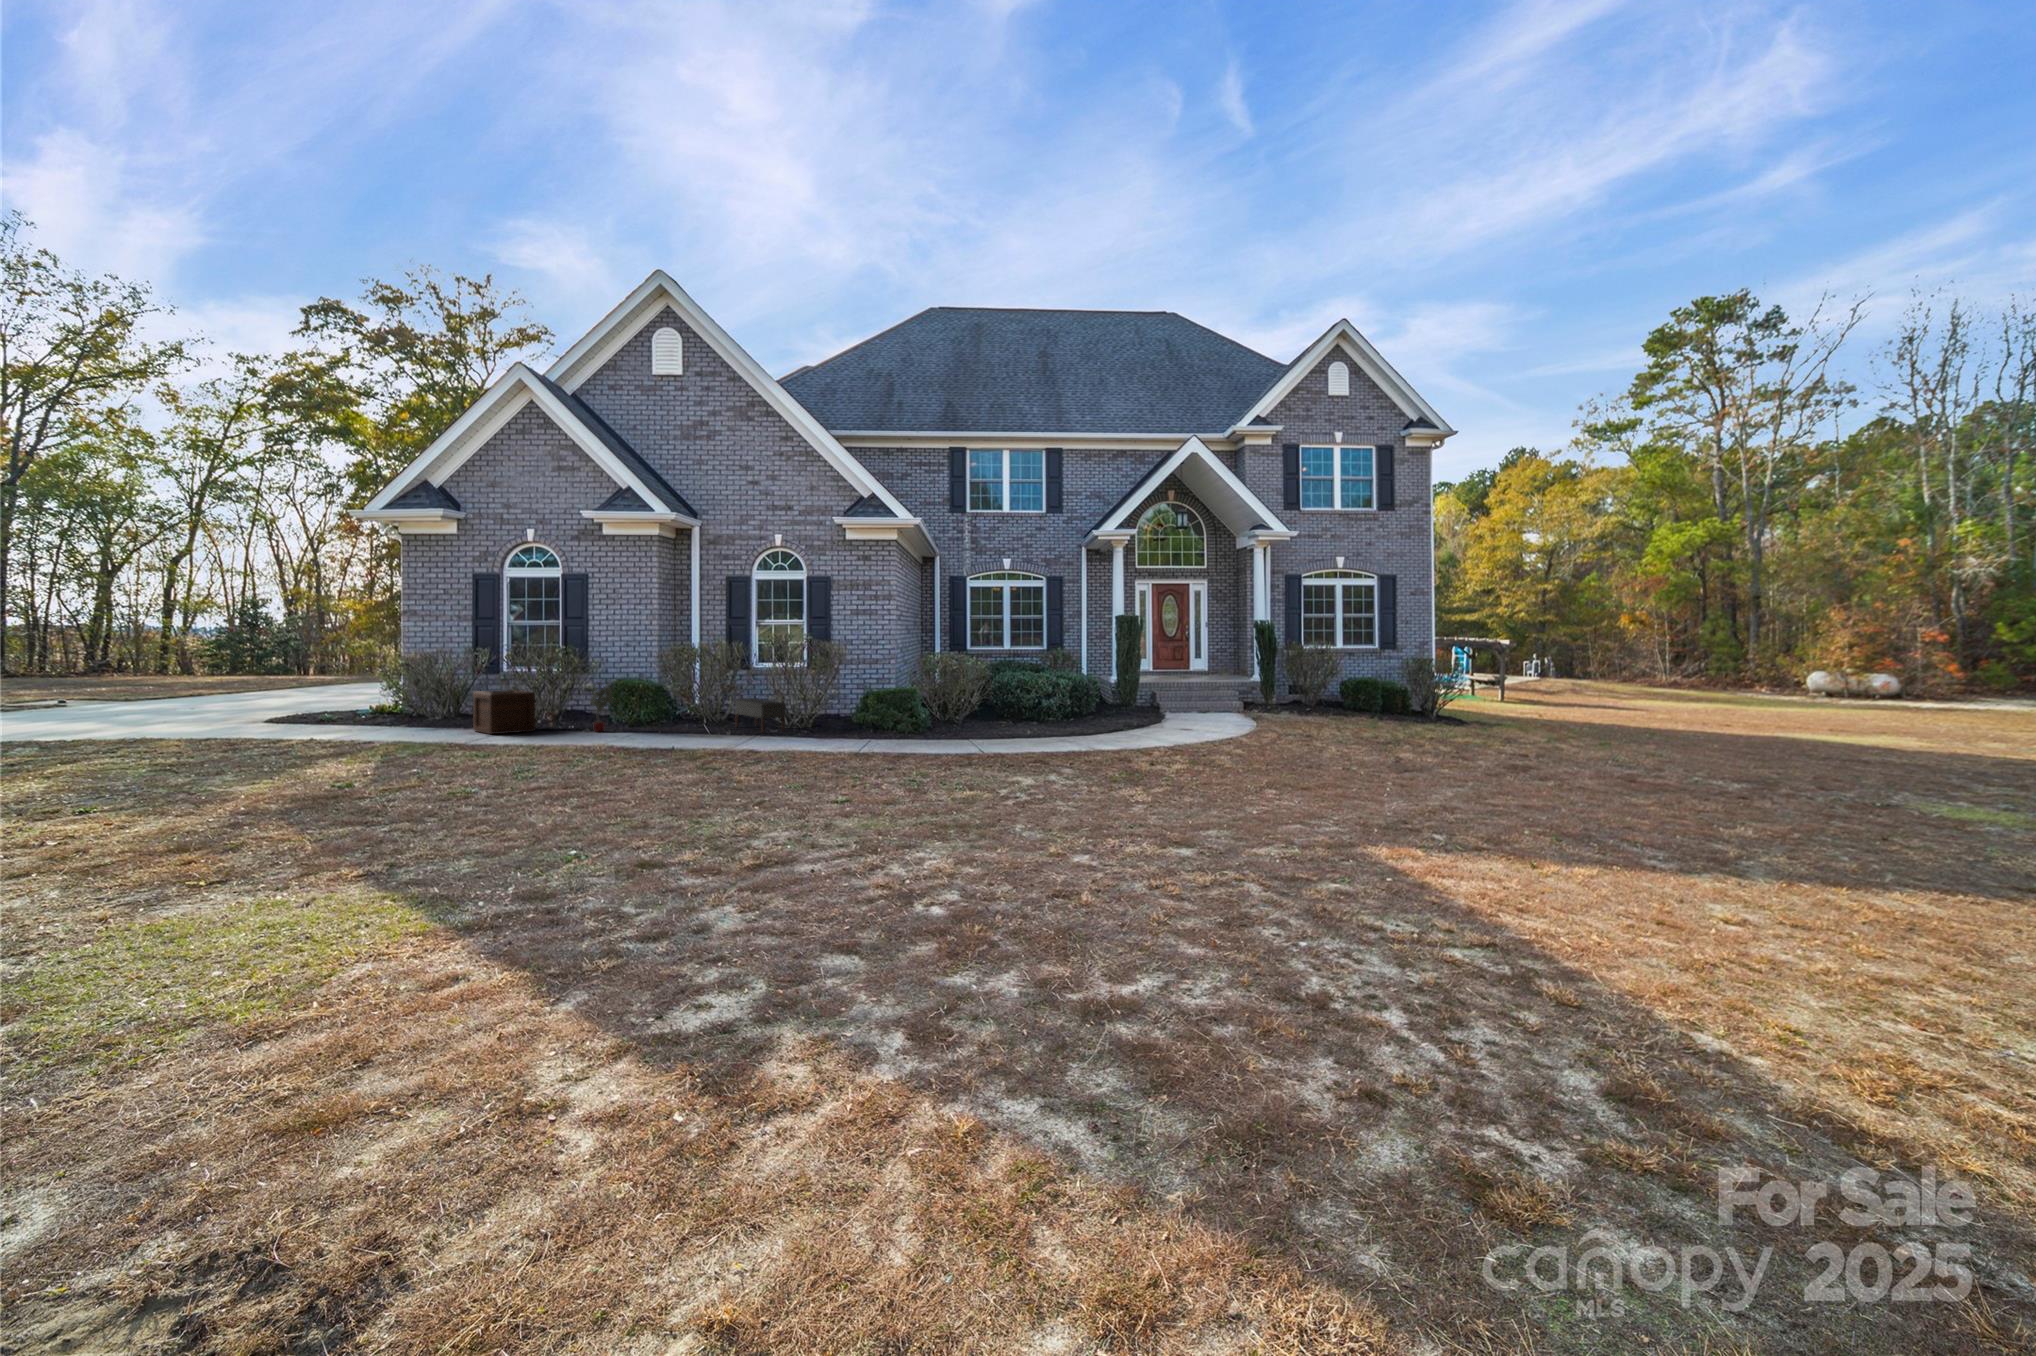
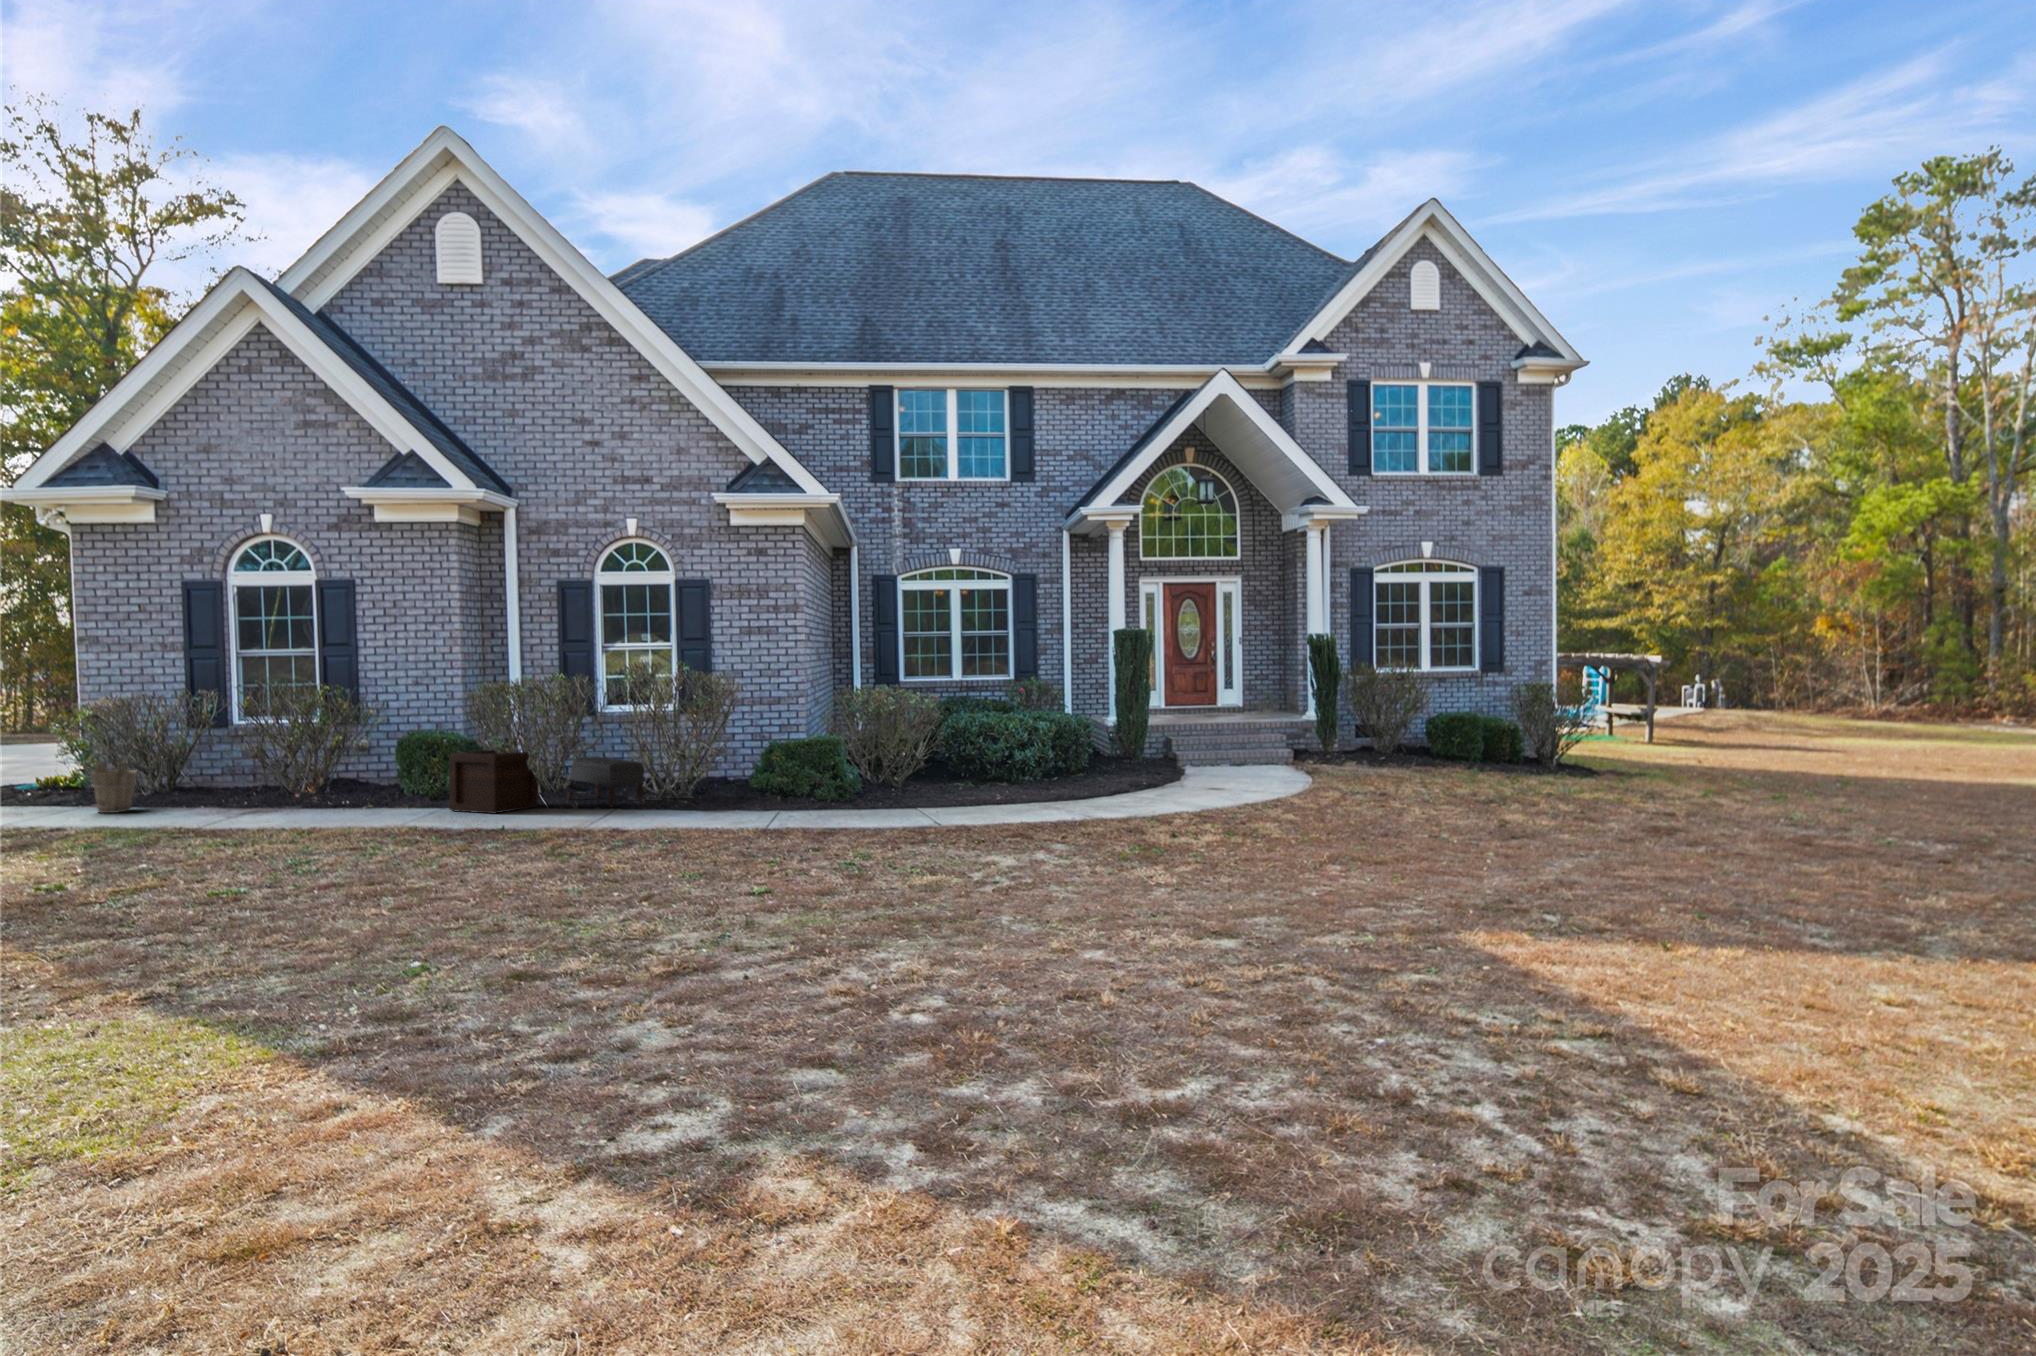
potted tree: present [590,682,617,732] -> none [351,733,400,810]
wooden crate: present [473,690,535,734] -> present [449,750,538,814]
bucket: none [415,696,447,730] -> present [91,762,137,813]

